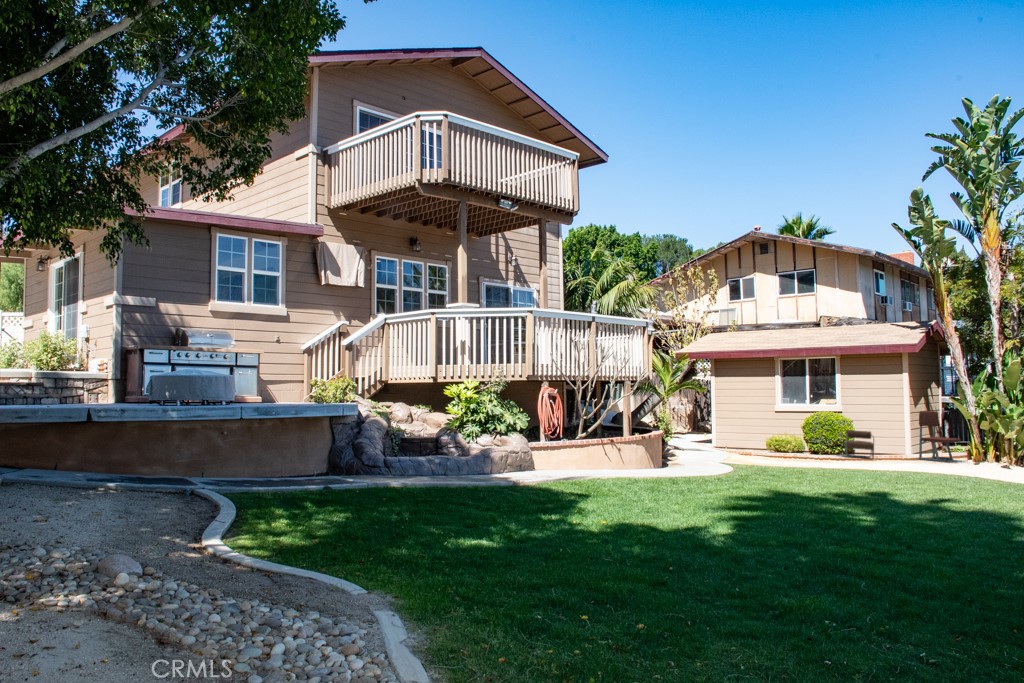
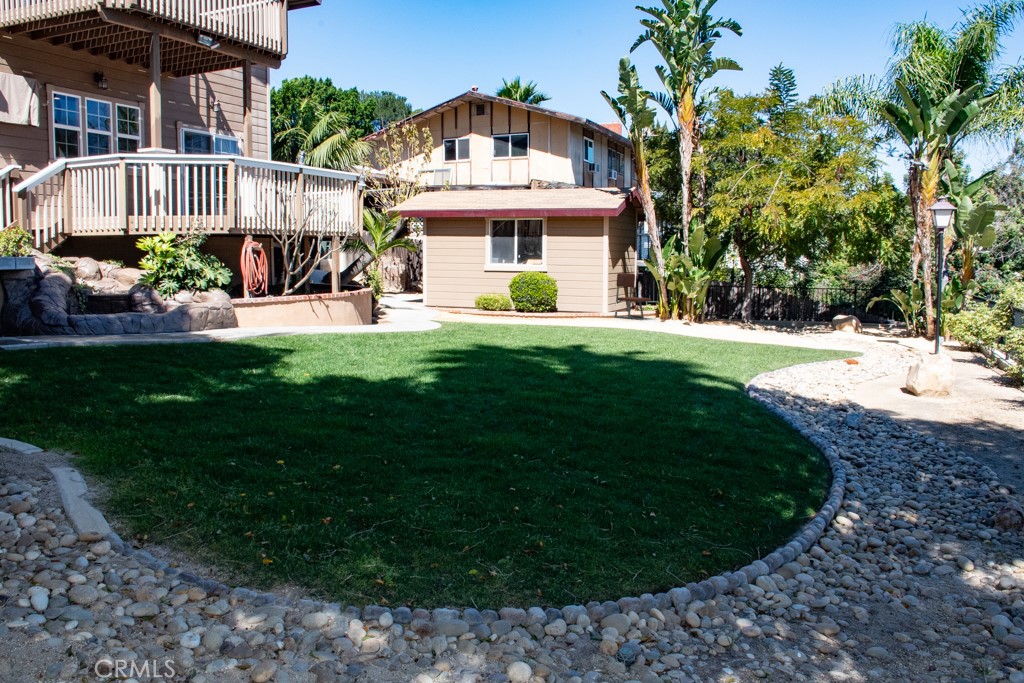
armchair: present [845,430,874,458] -> none [551,290,576,317]

